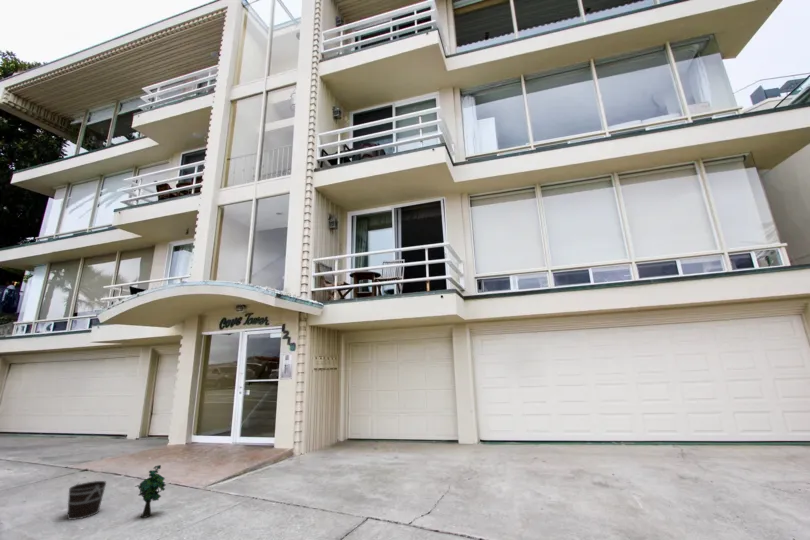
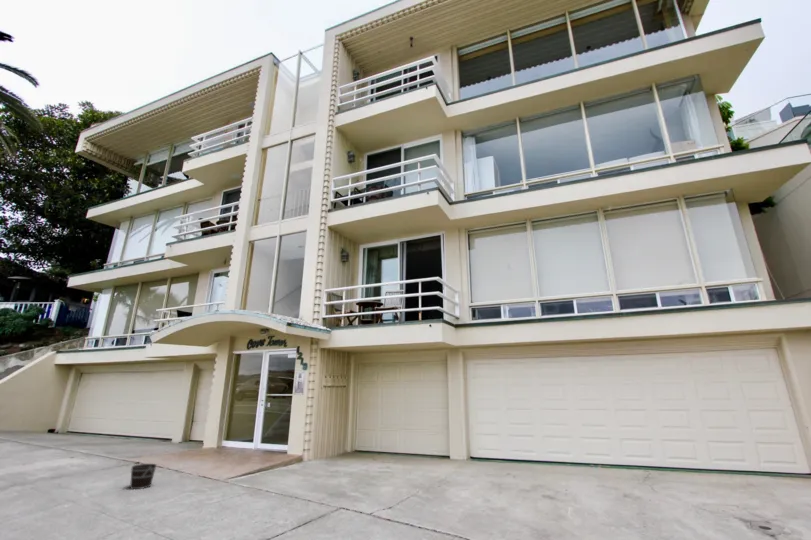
decorative plant: present [137,465,166,518] -> none [175,453,197,491]

